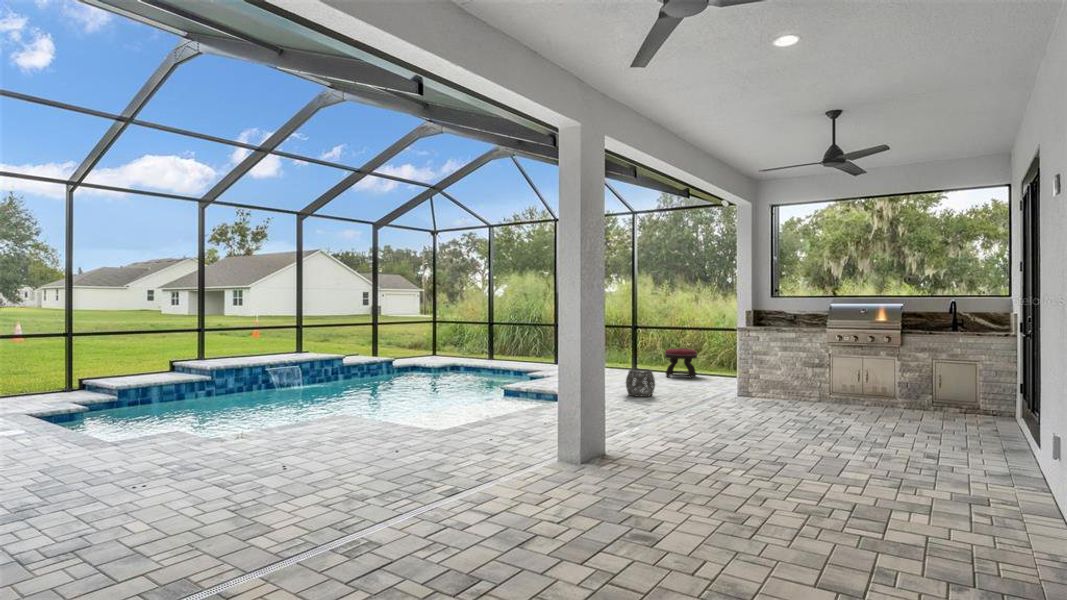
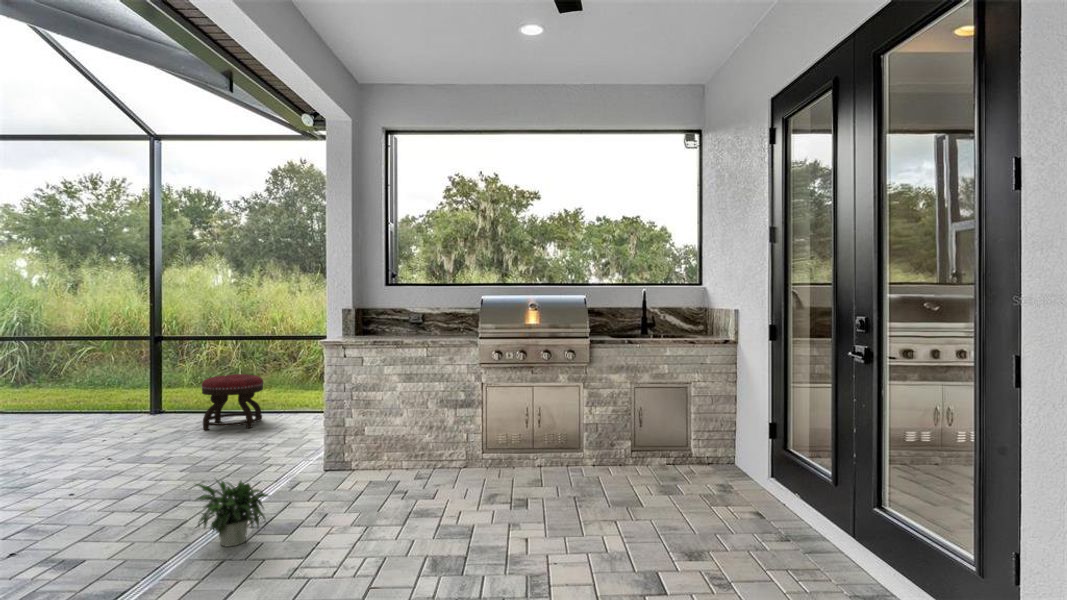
woven basket: present [626,369,655,397] -> none [51,445,135,518]
potted plant: none [682,381,719,409] -> present [196,481,269,546]

